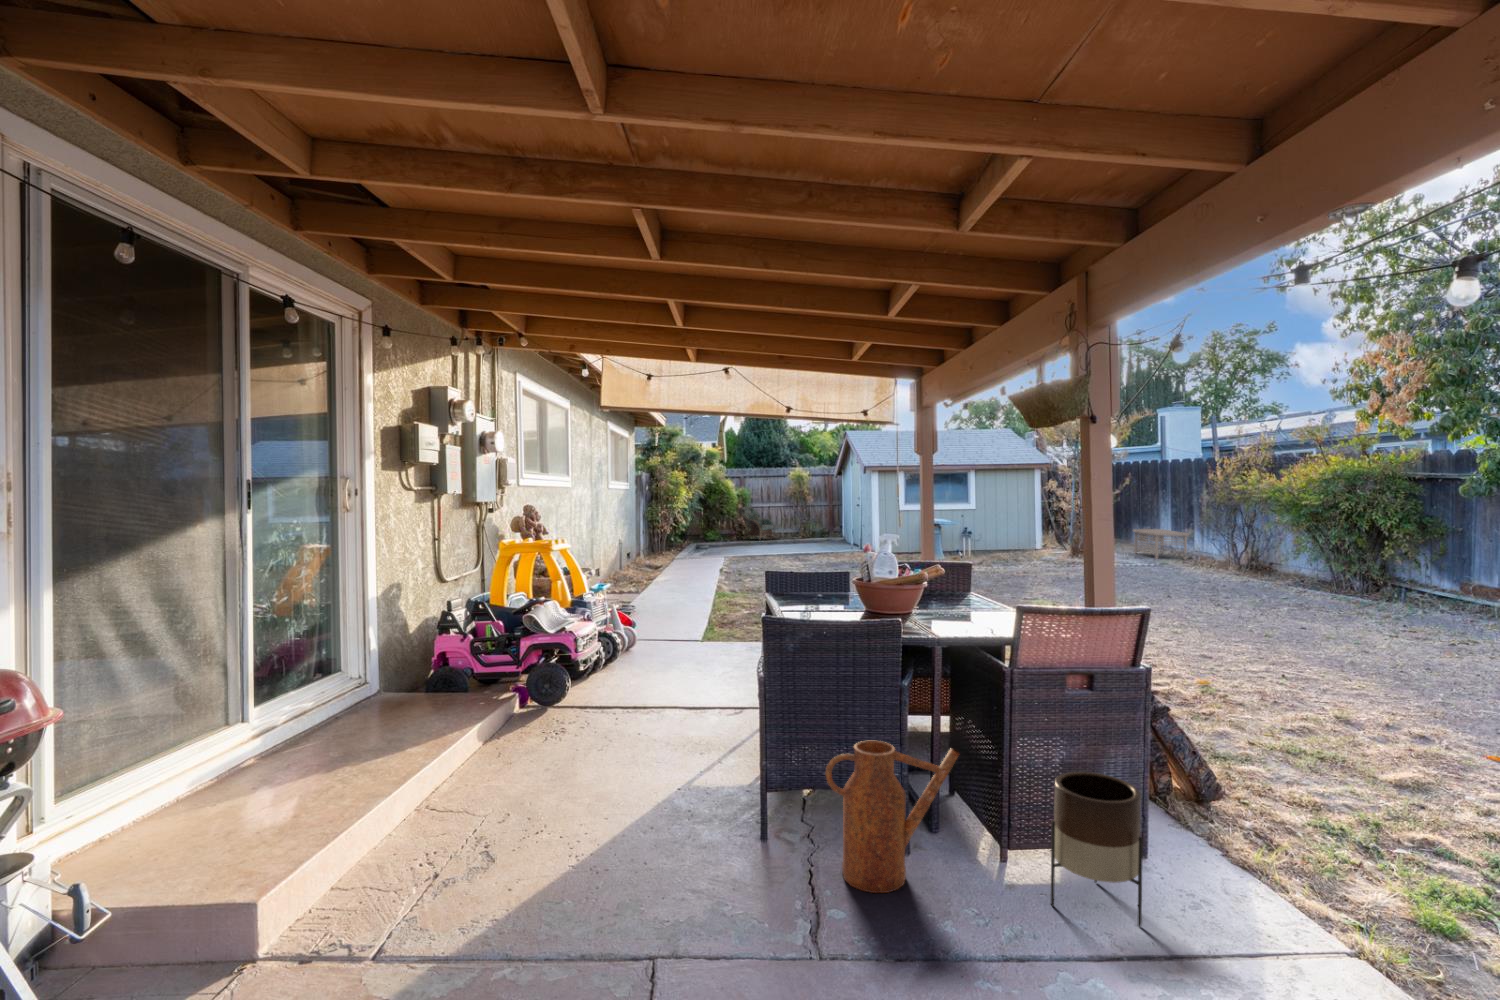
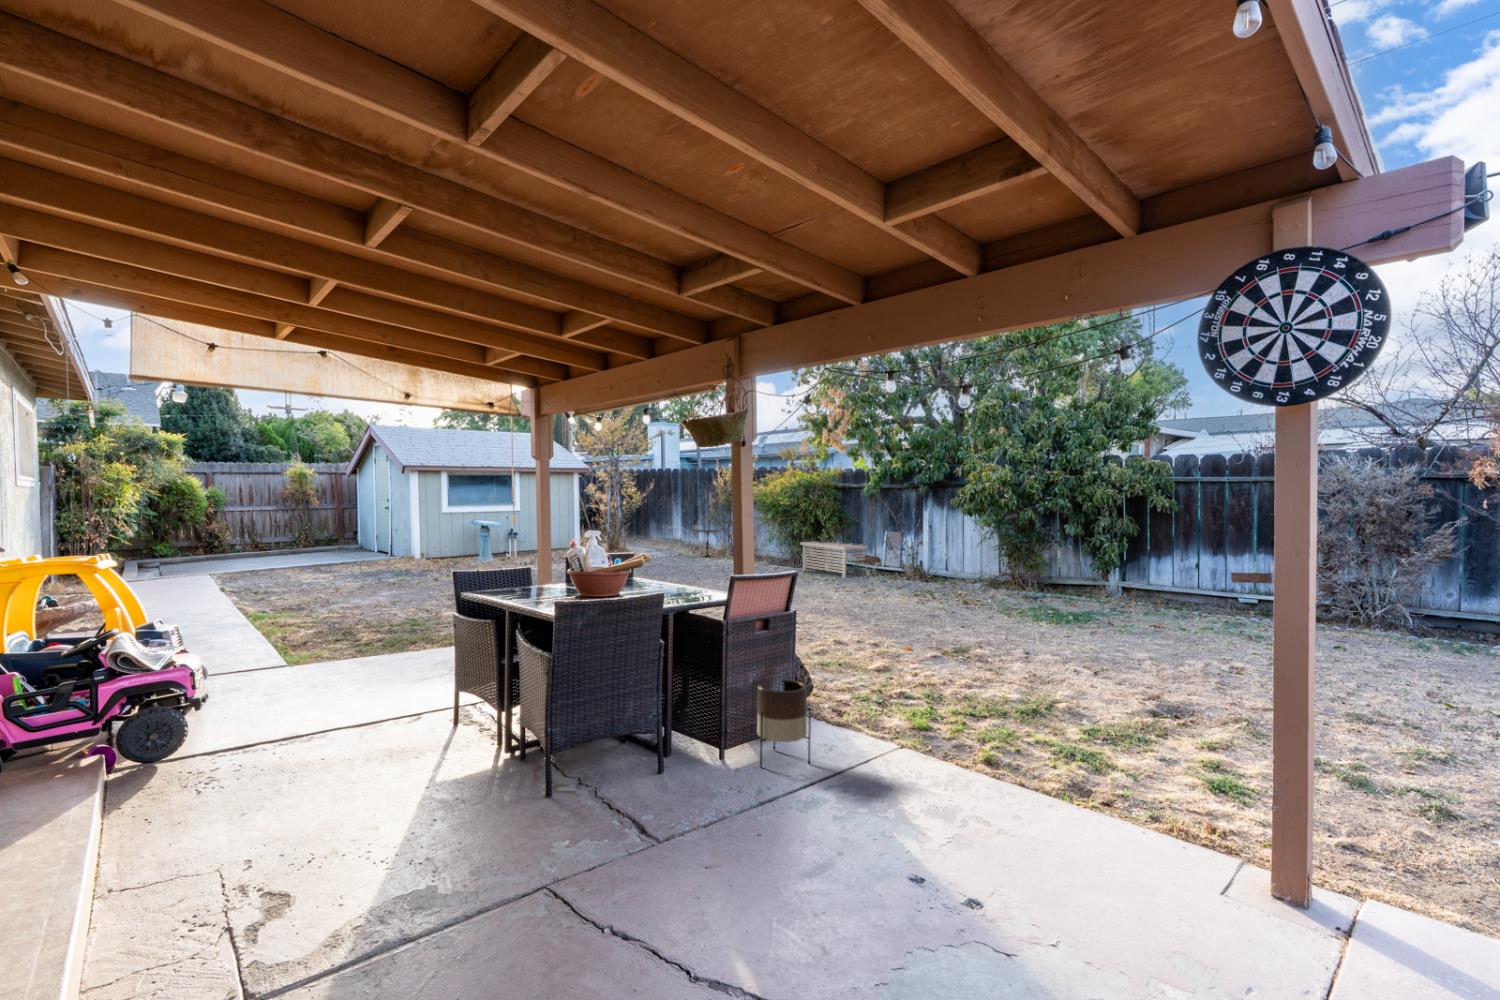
armchair: present [739,507,773,539] -> none [226,511,275,551]
storage bench: present [1133,529,1189,559] -> present [801,542,870,578]
side table: none [1184,537,1232,572] -> present [692,530,723,557]
watering can: present [826,741,960,893] -> none [614,678,703,792]

